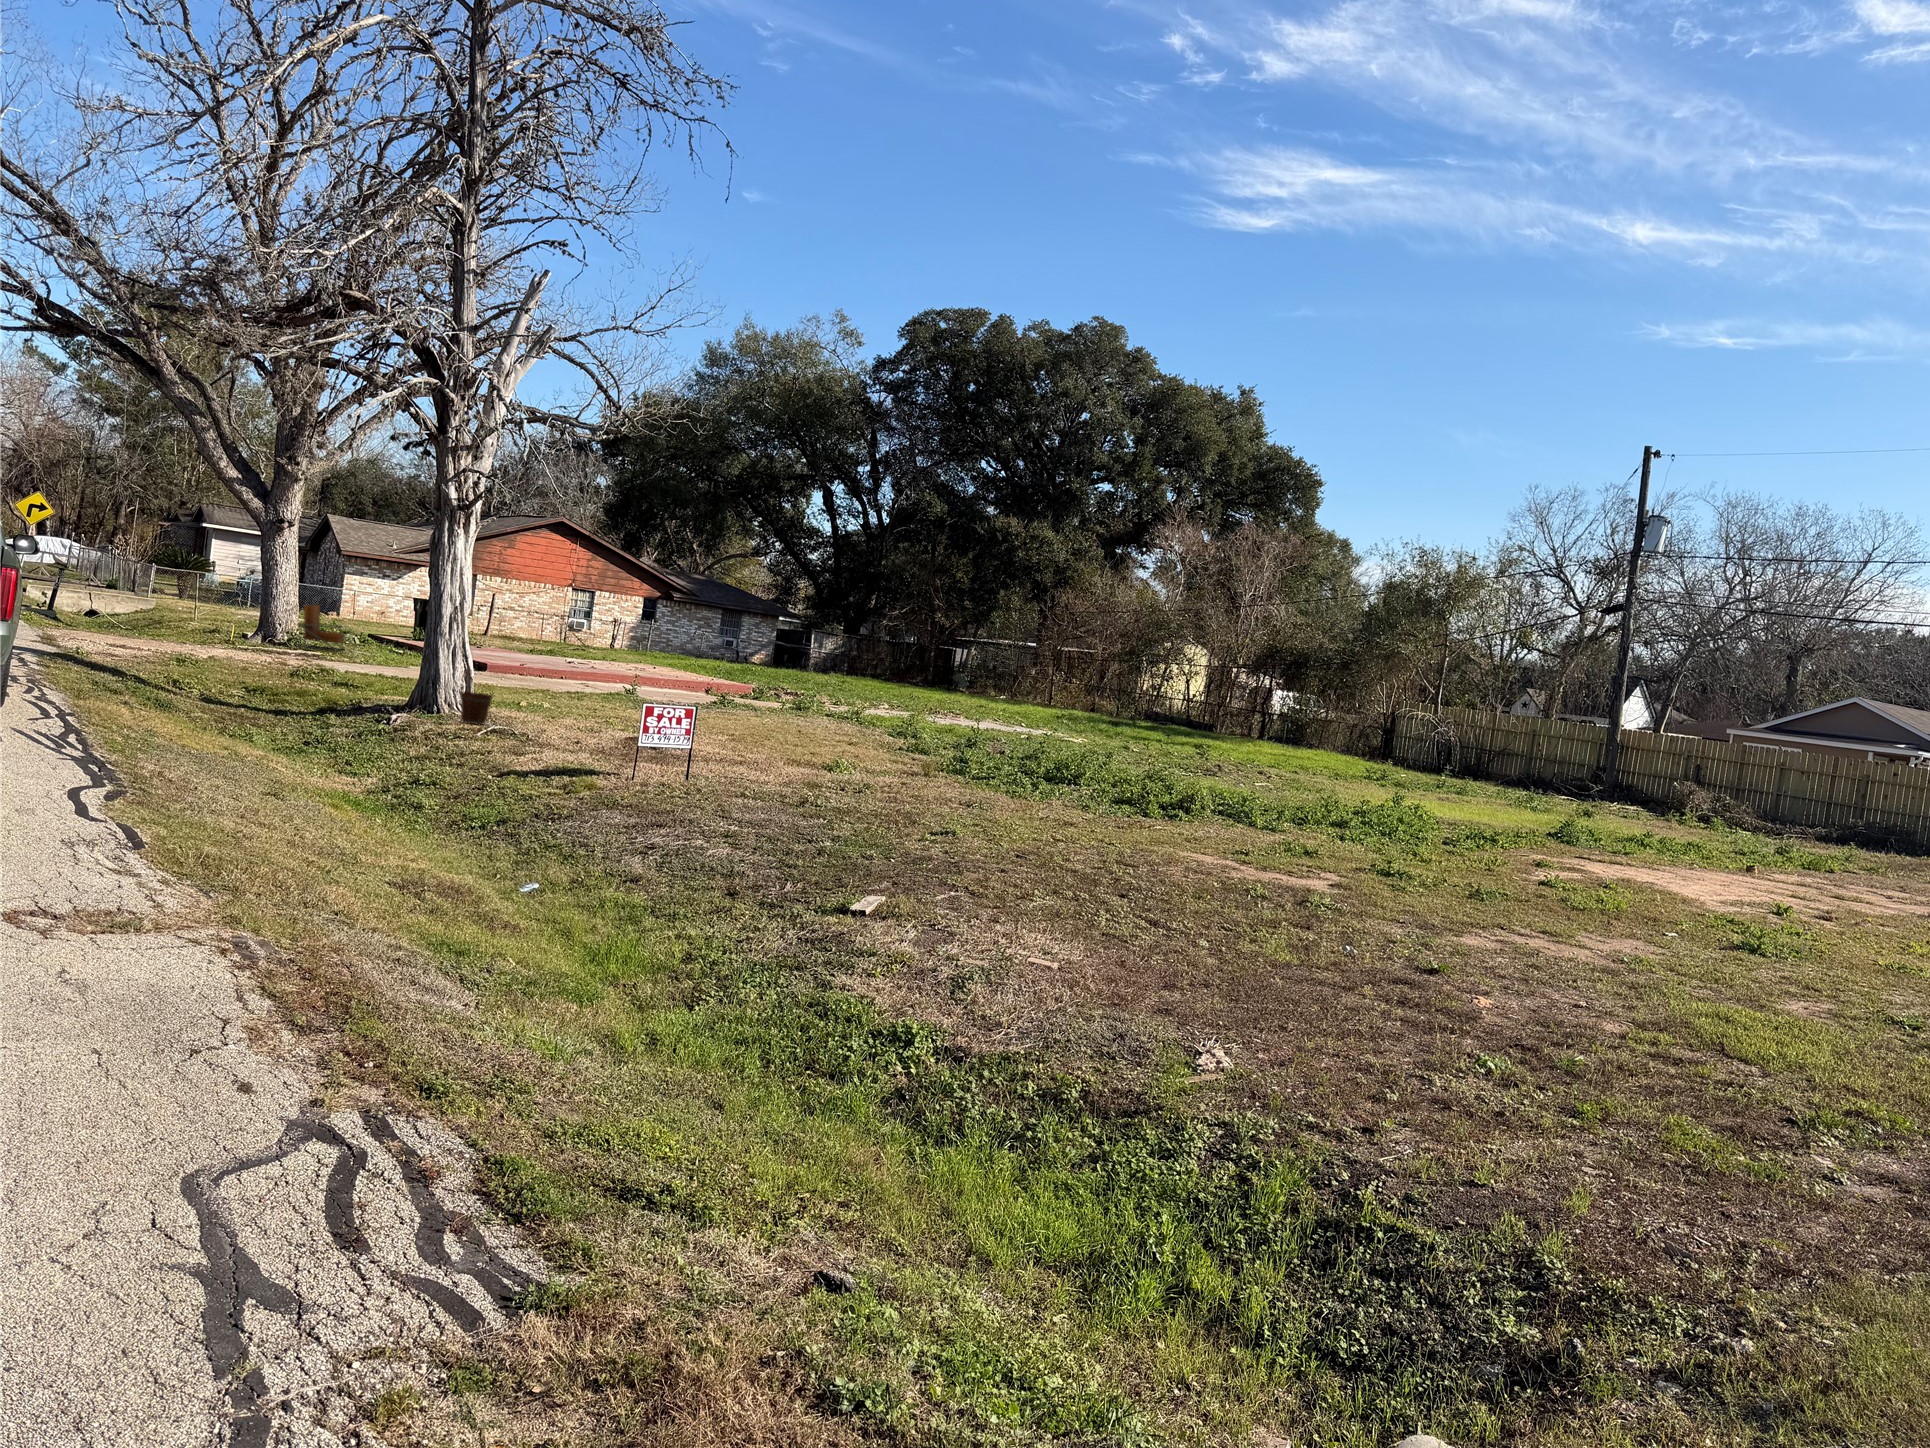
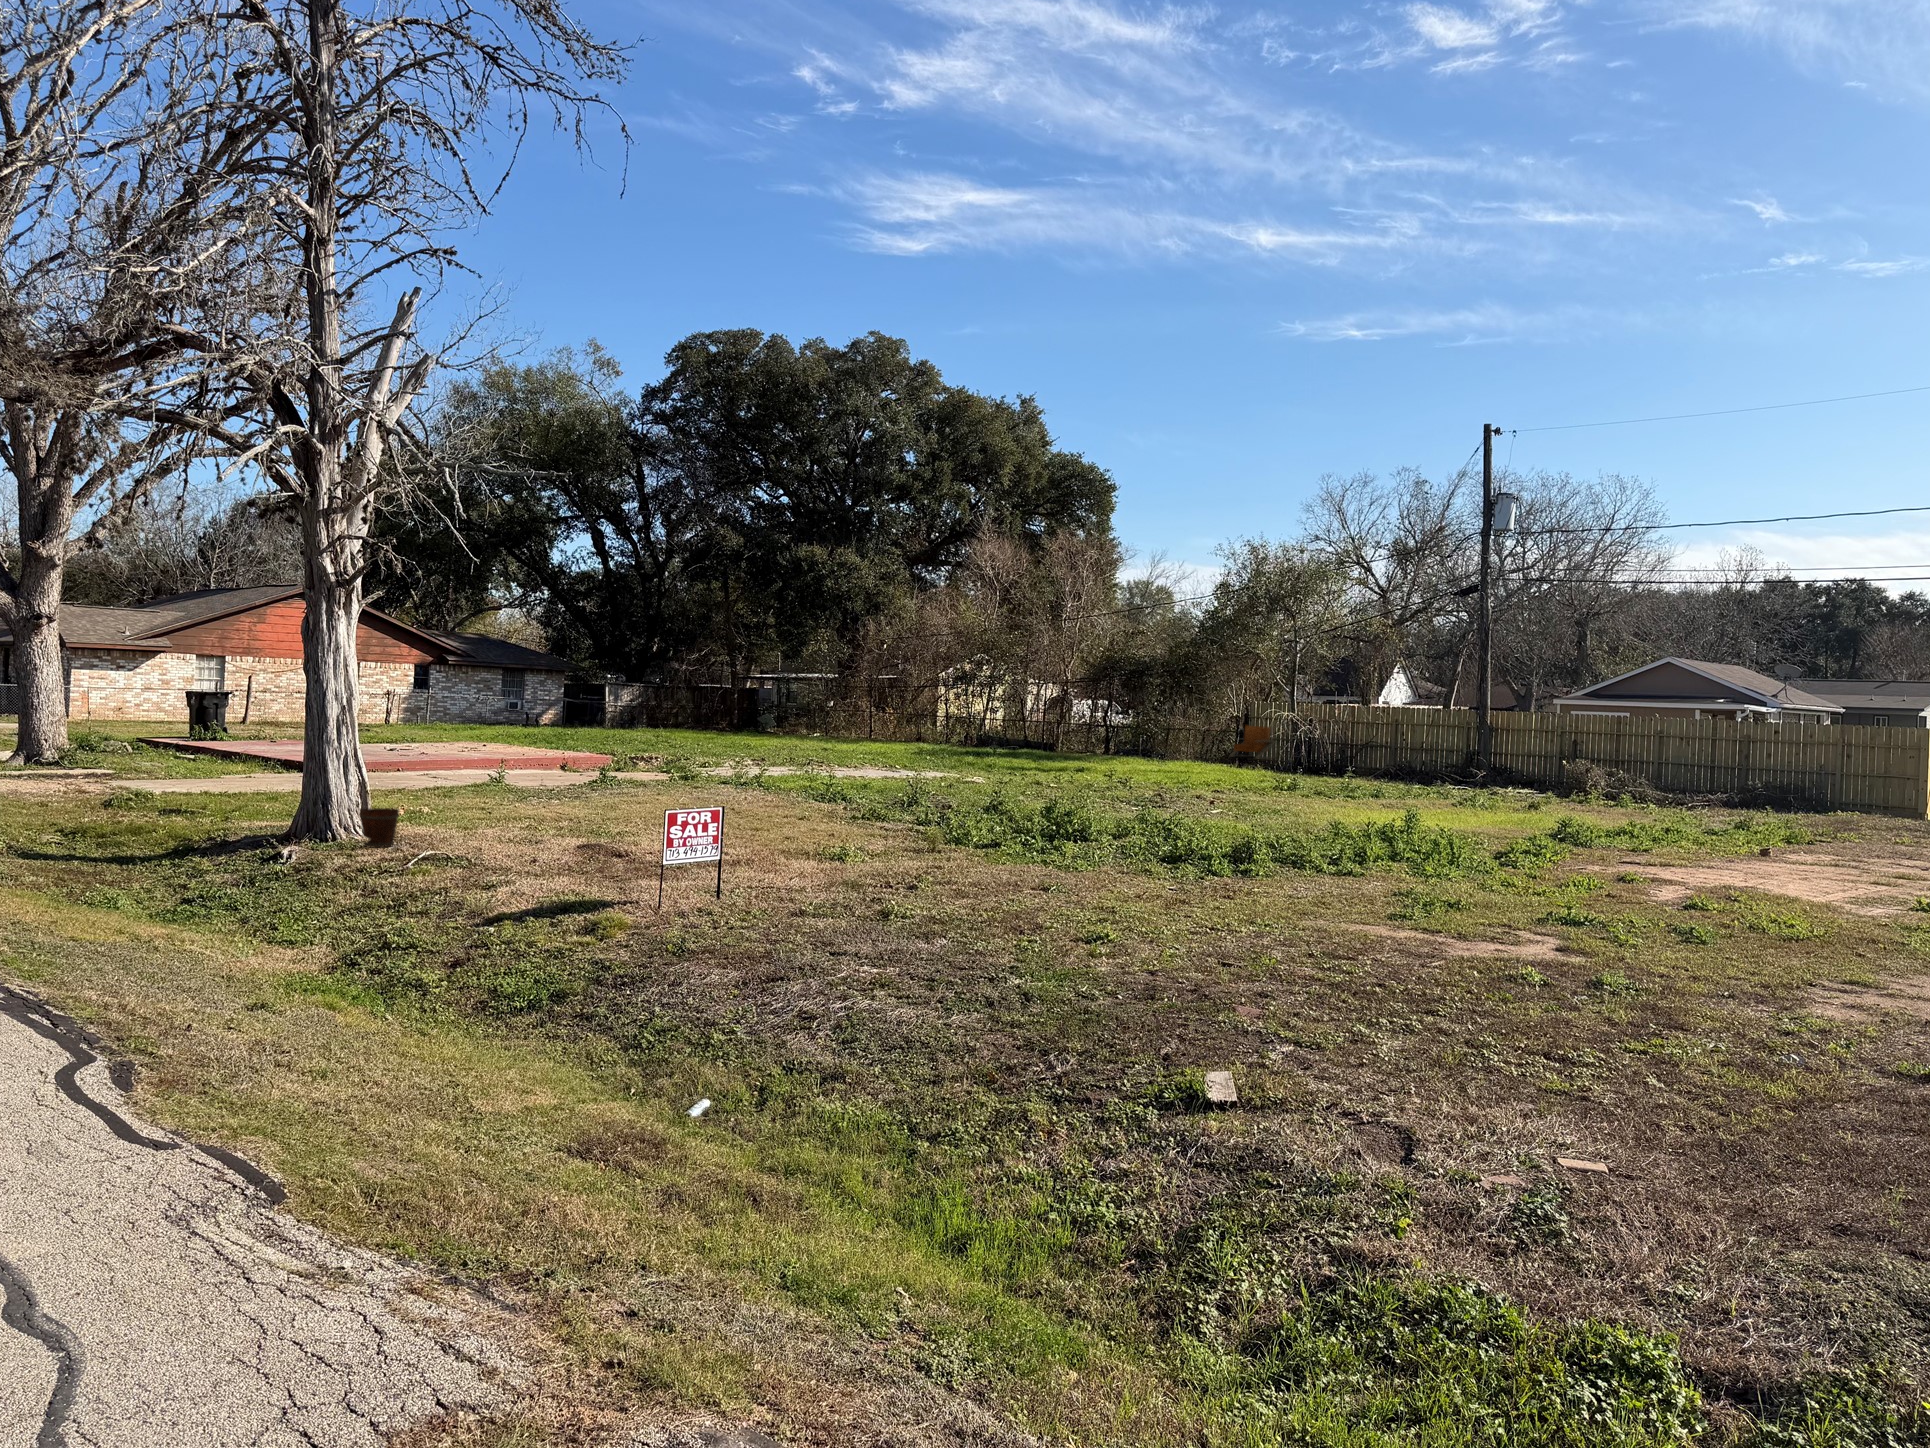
lounge chair: present [298,605,345,652] -> present [1230,726,1274,759]

